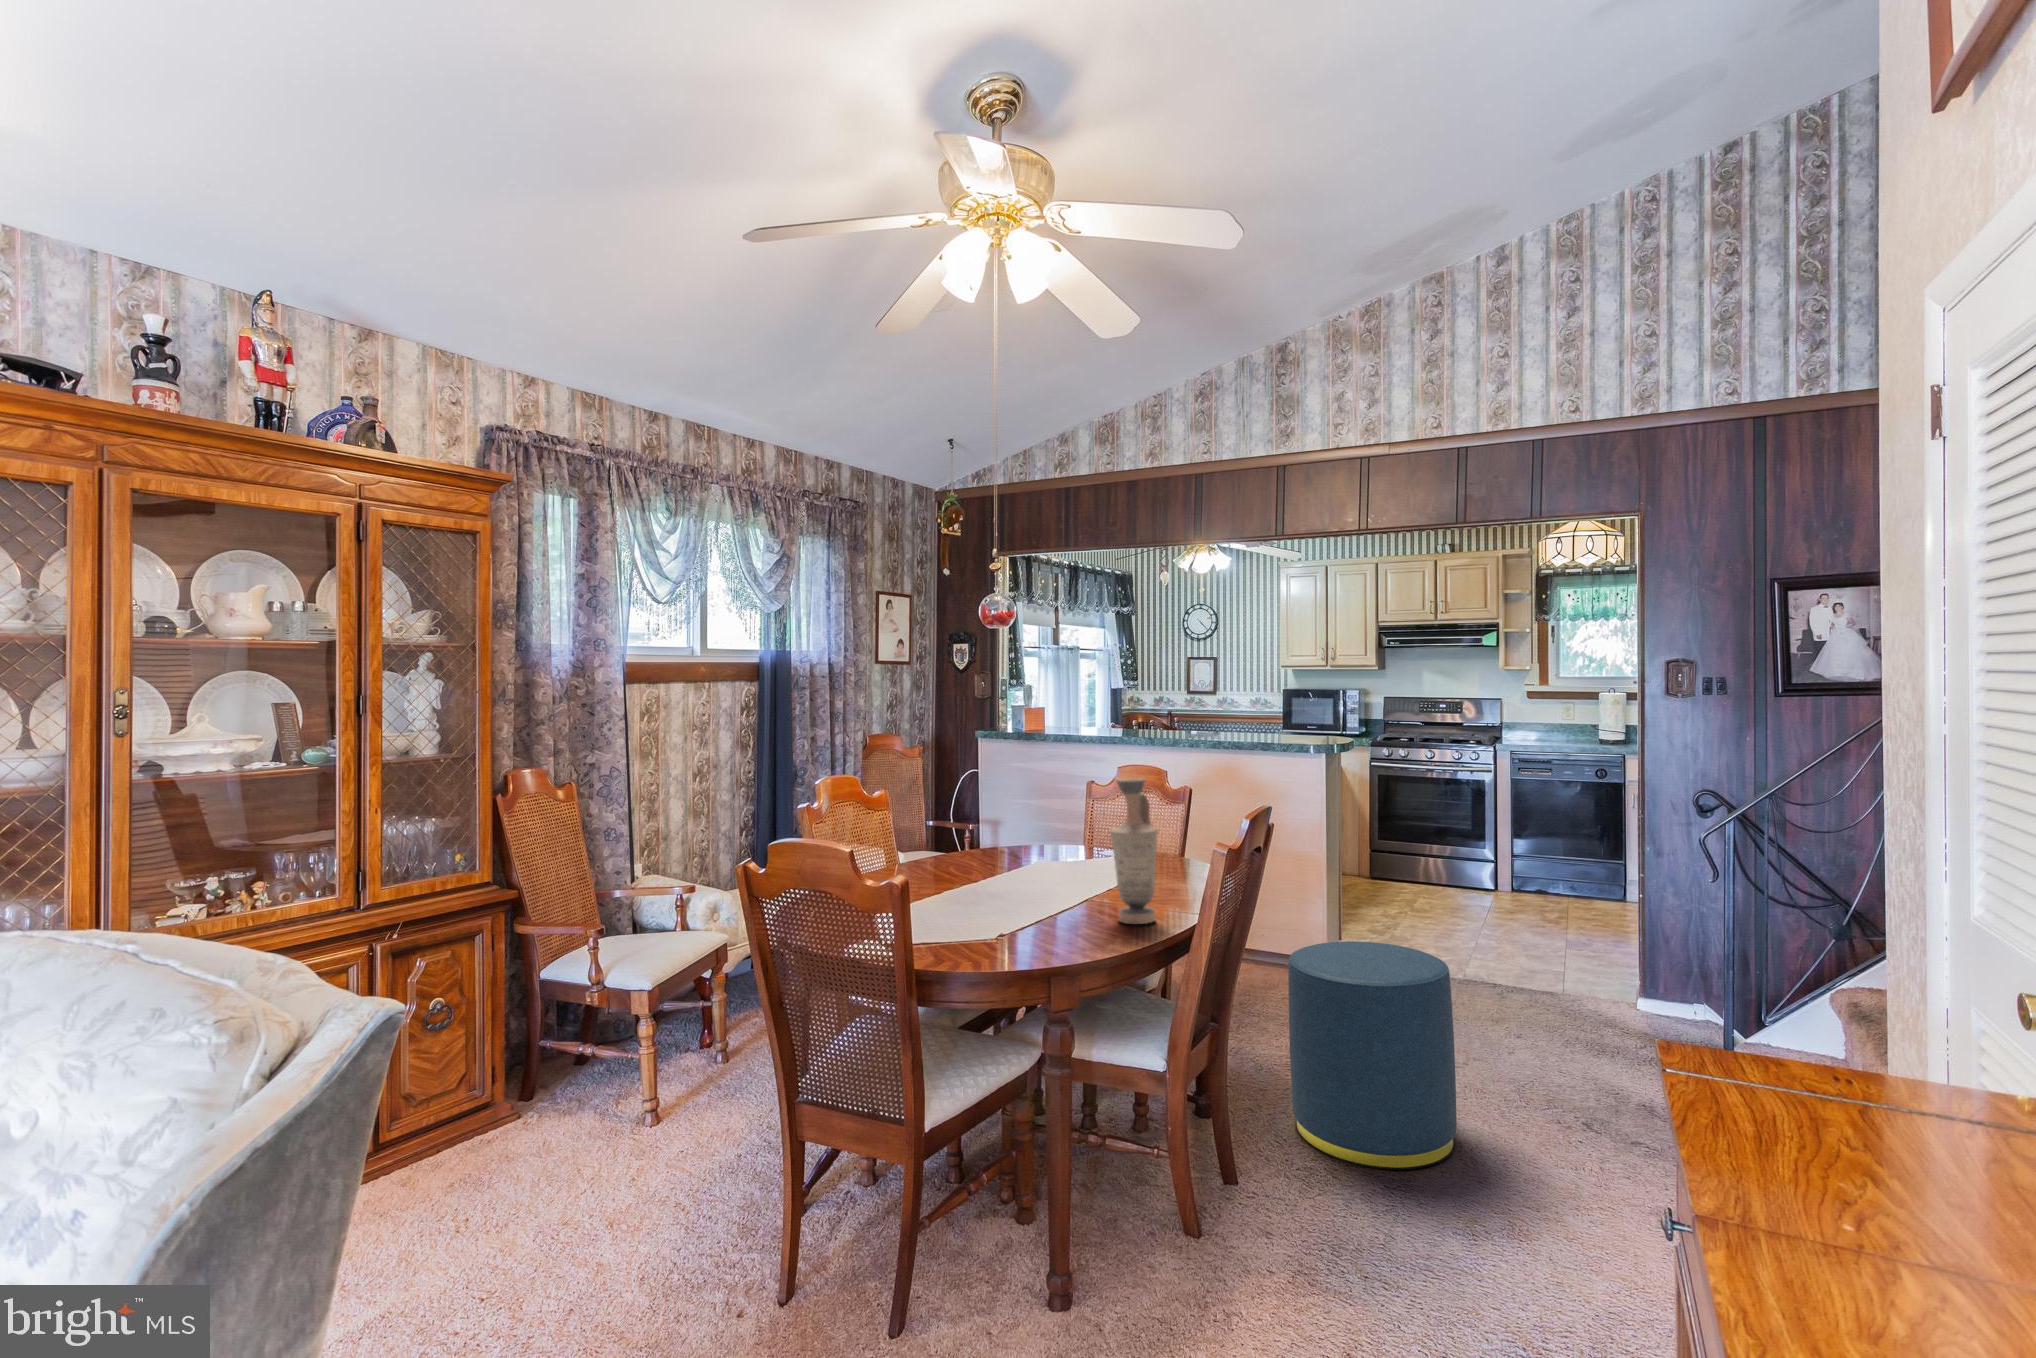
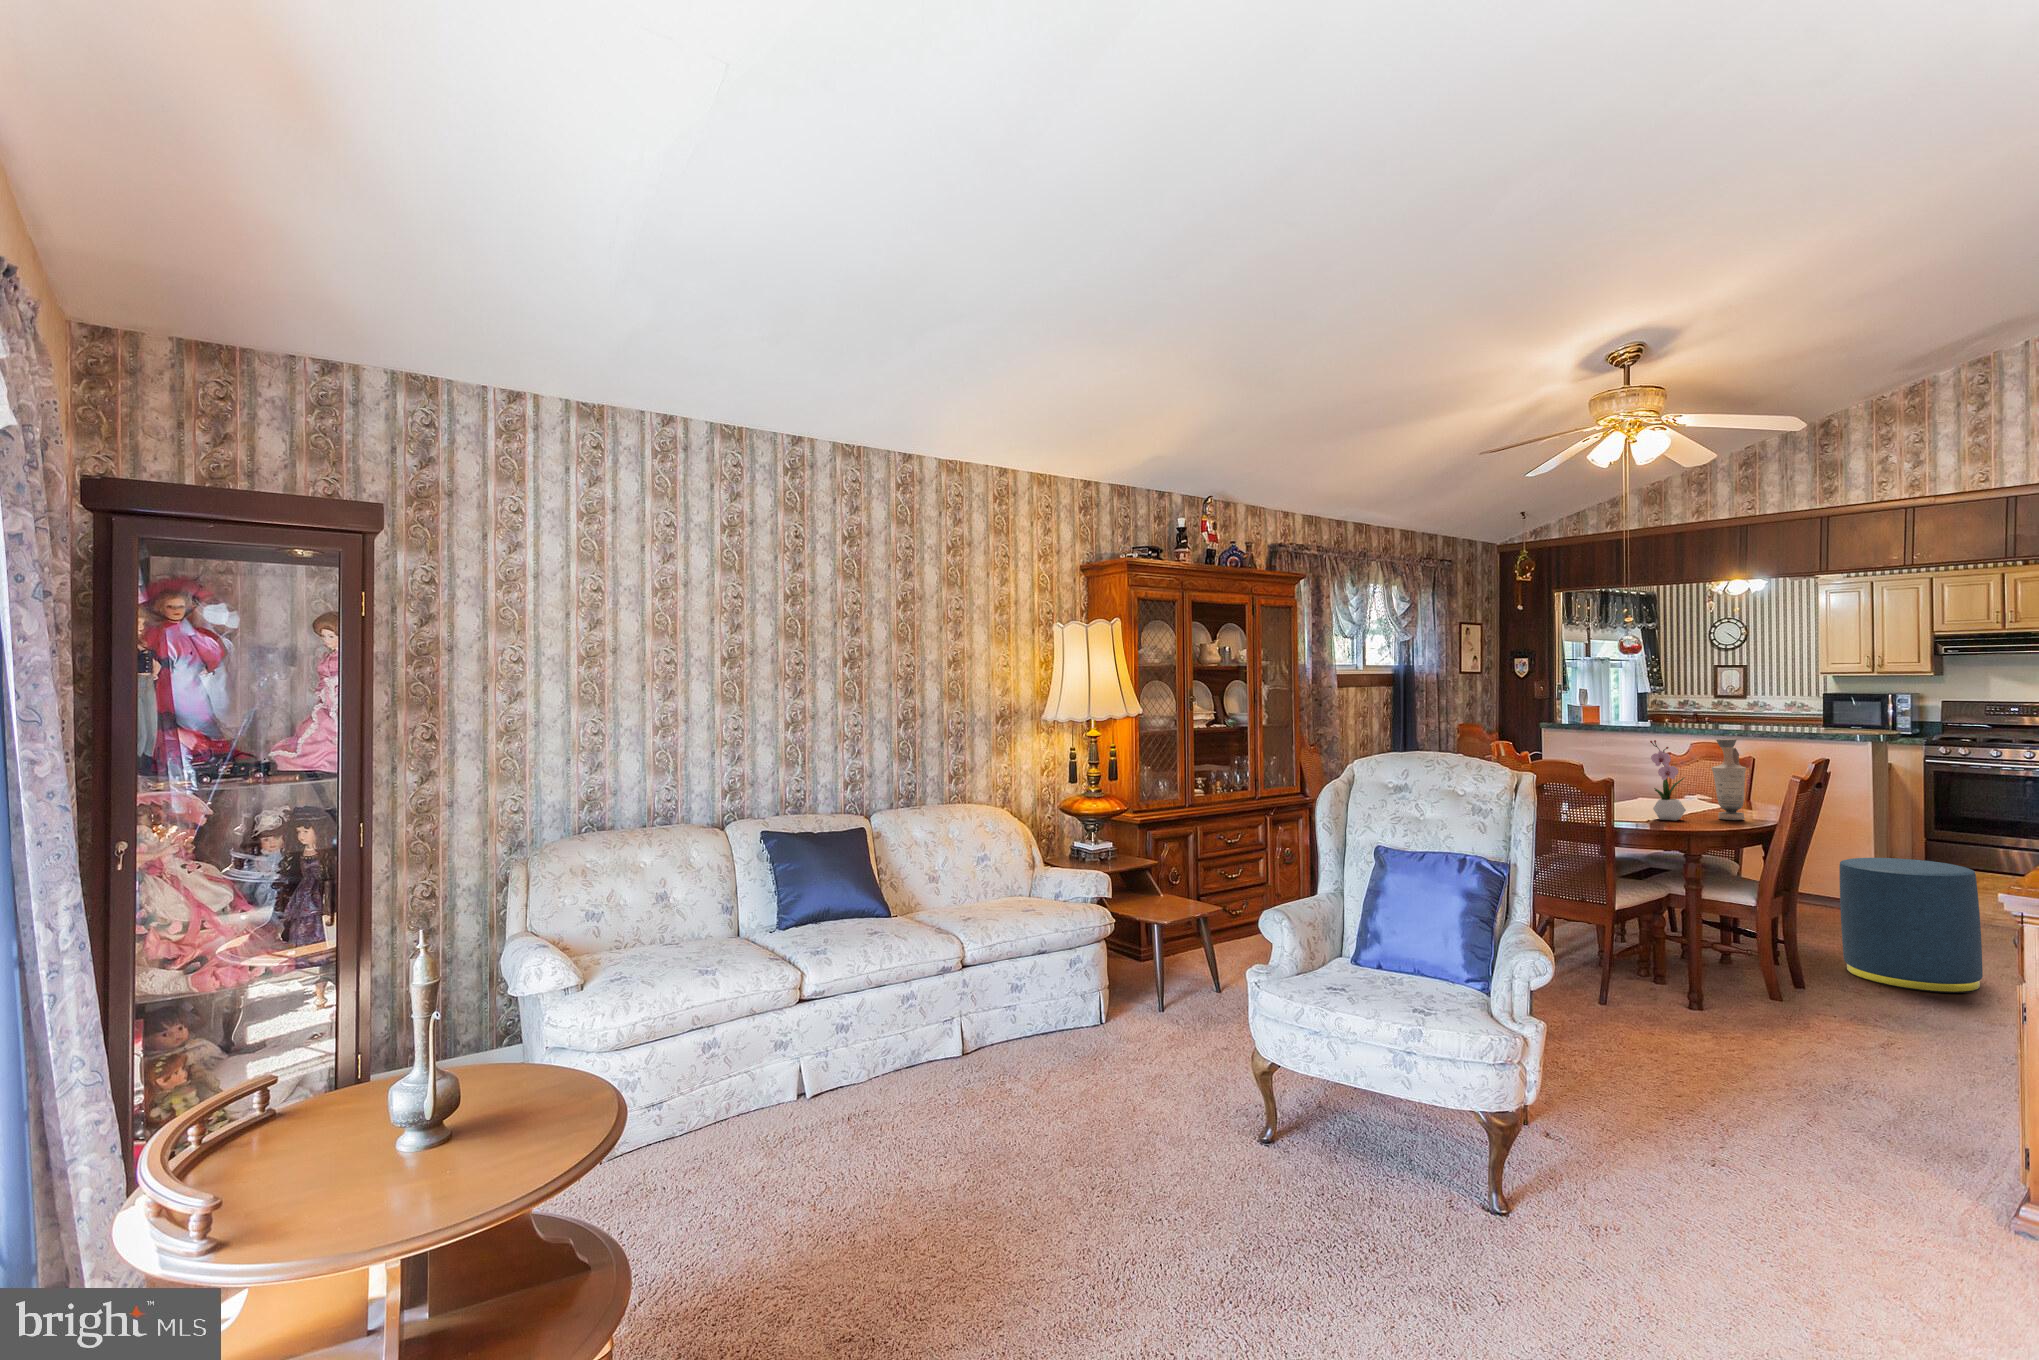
flower arrangement: none [1010,786,1067,935] -> present [1650,740,1686,821]

